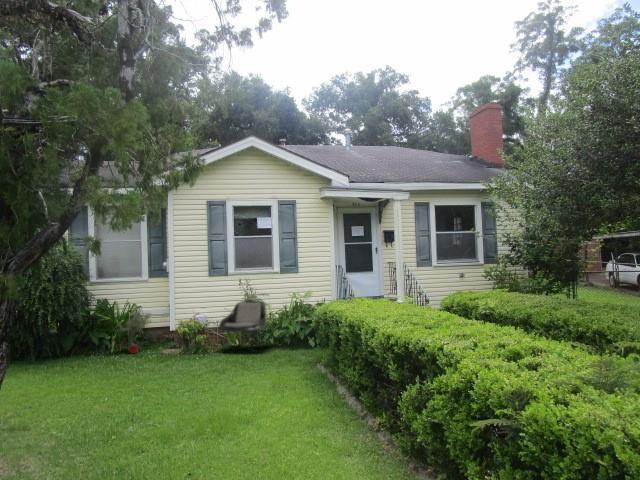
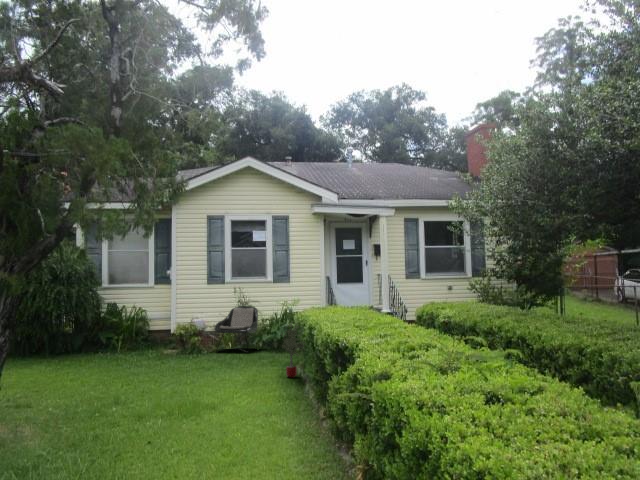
potted tree: present [117,310,151,354] -> present [281,322,306,378]

